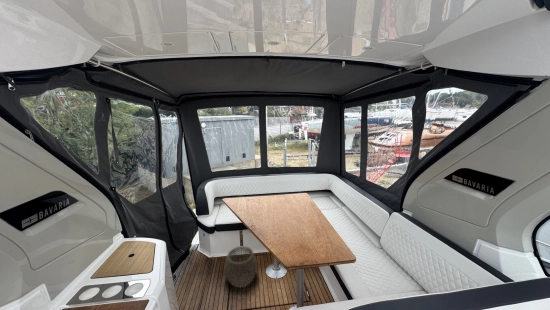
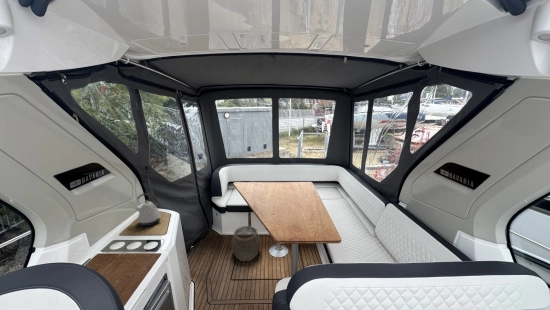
kettle: none [109,222,145,263] -> present [135,193,161,226]

